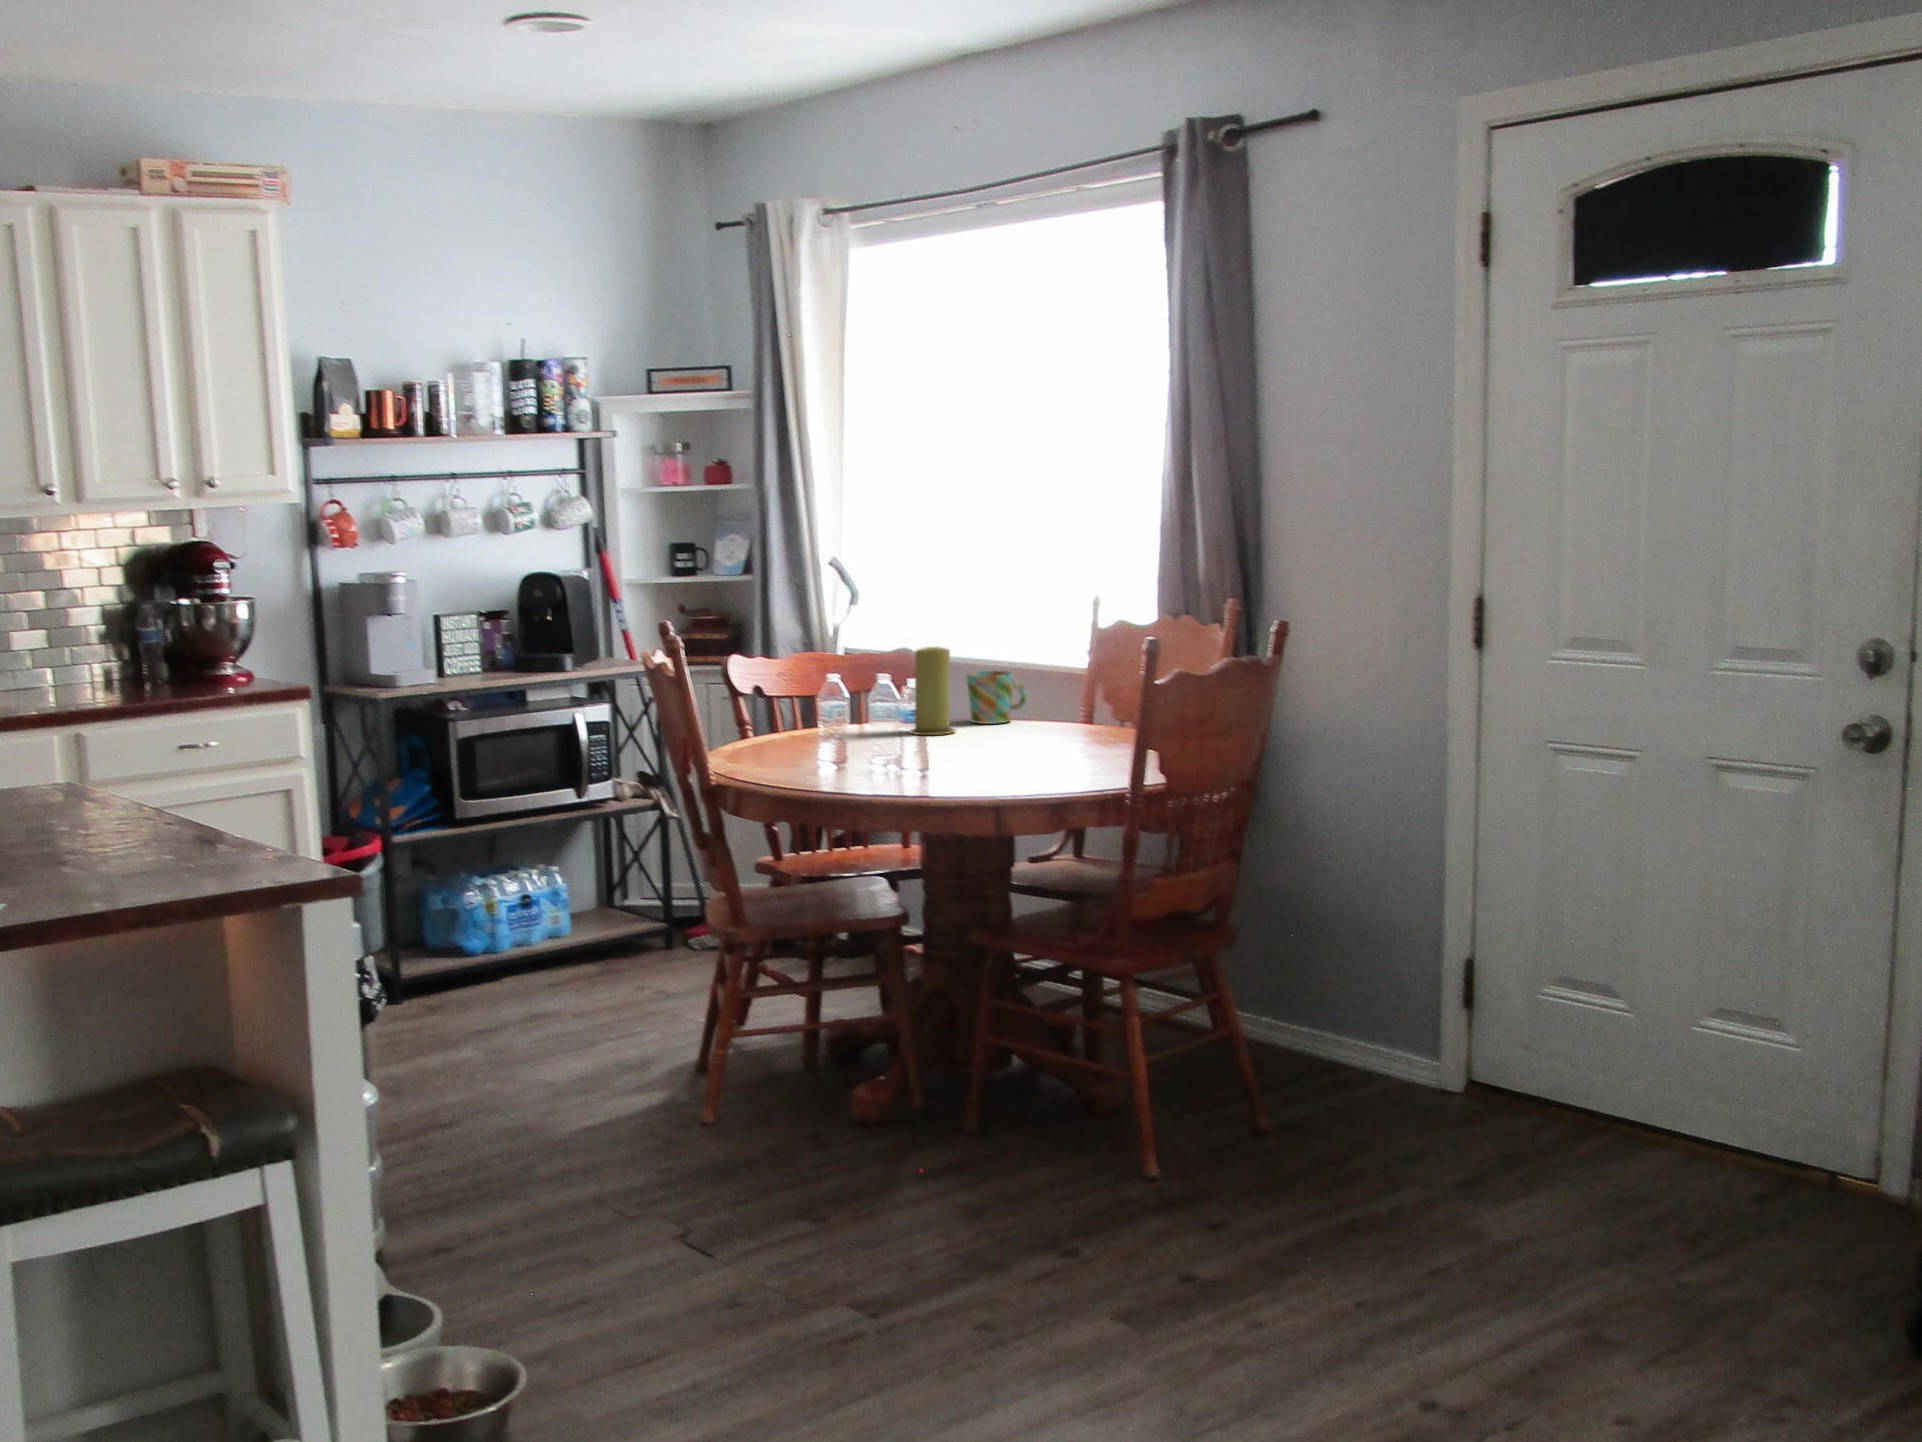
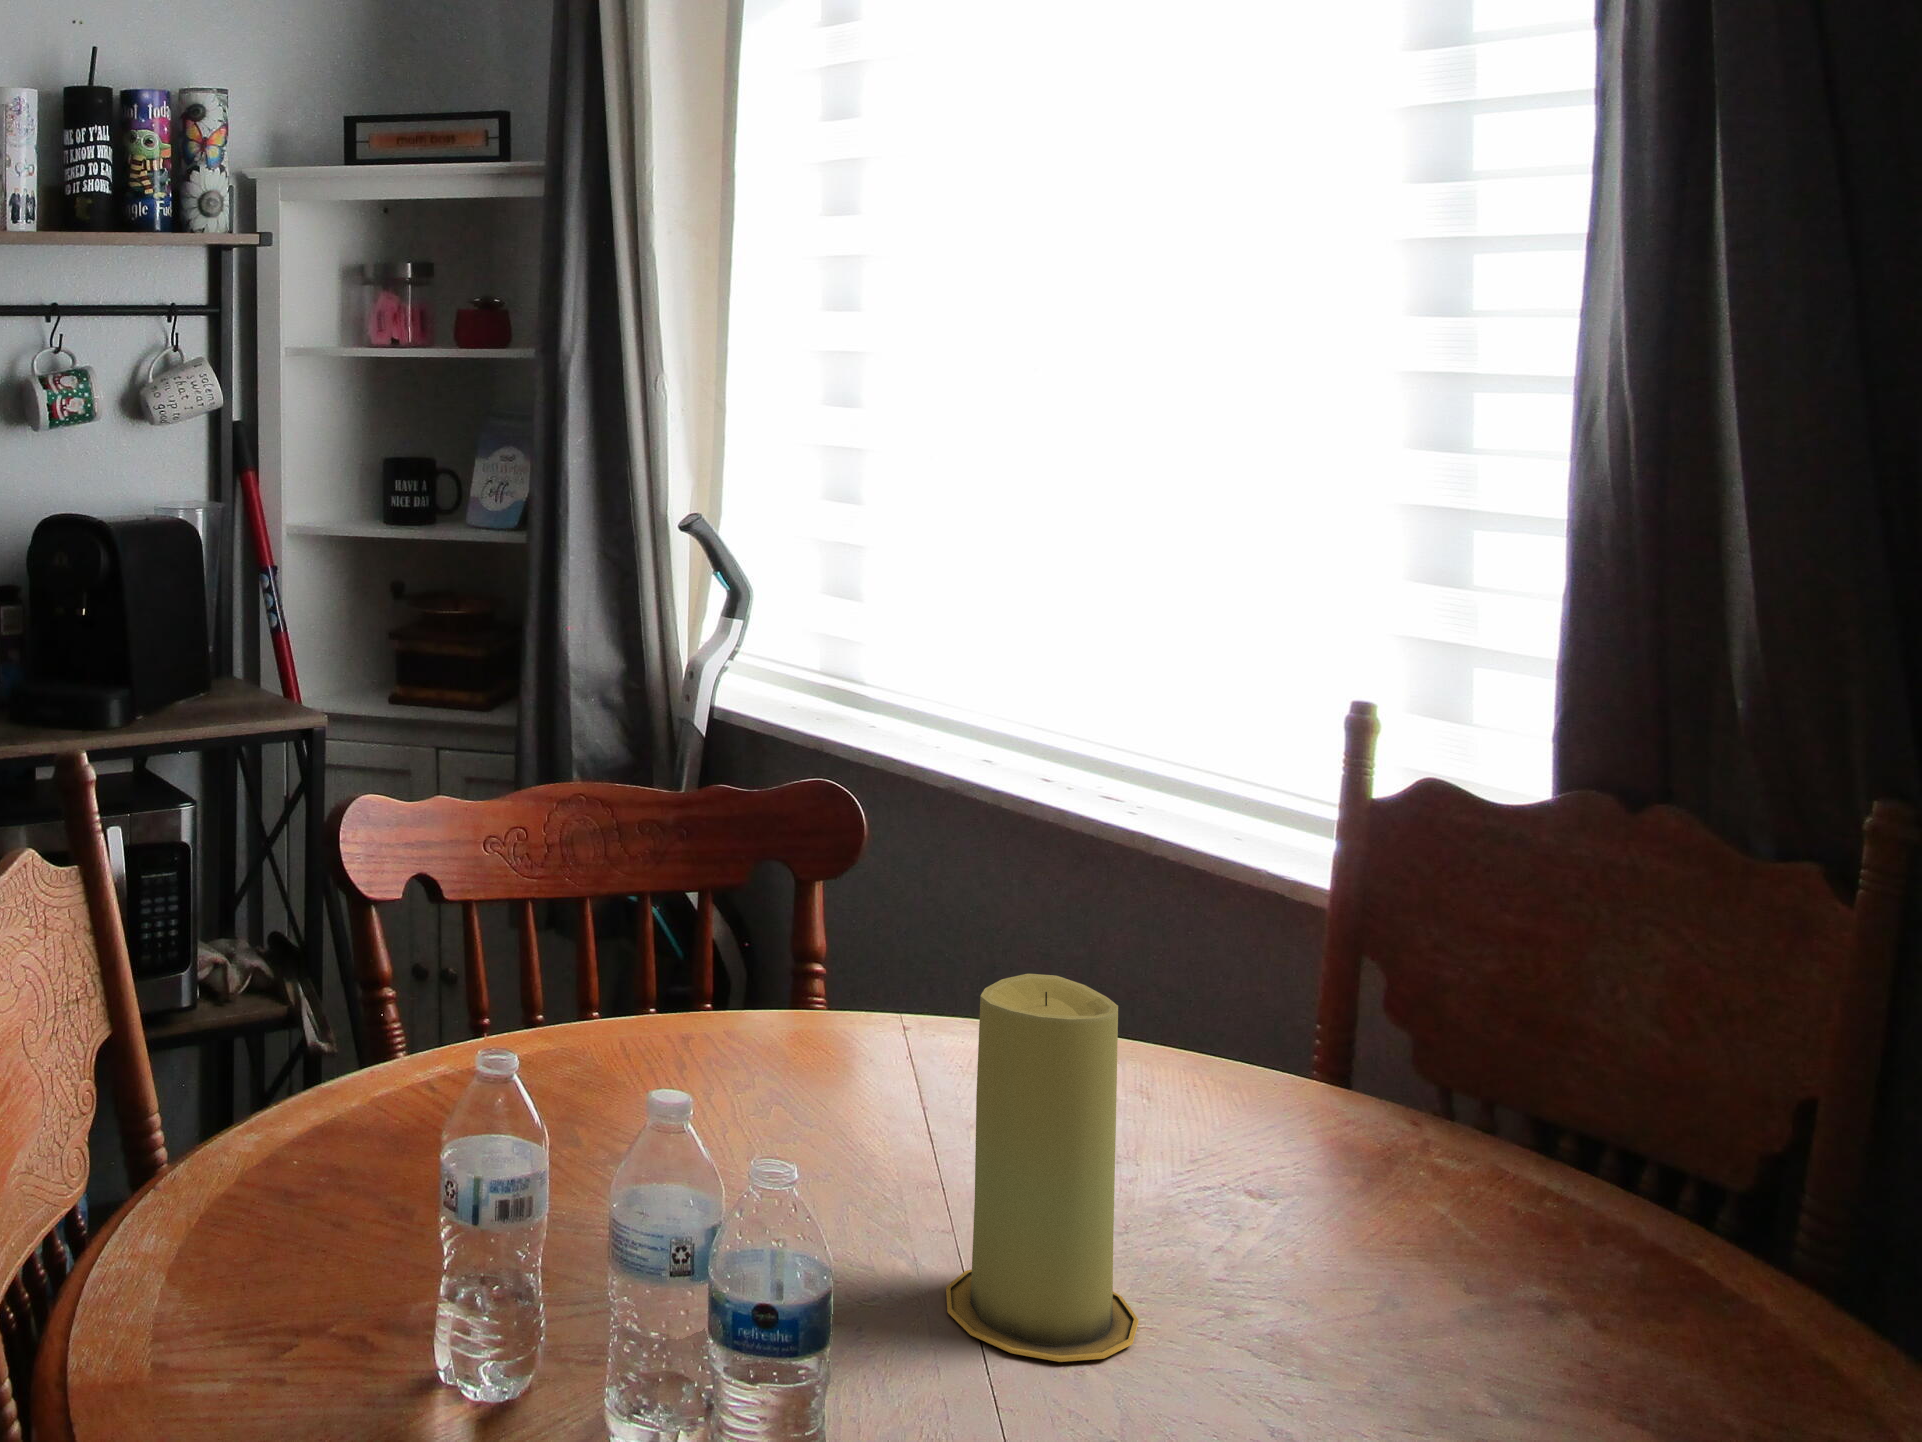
mug: present [967,671,1027,724] -> none [1144,1018,1375,1252]

